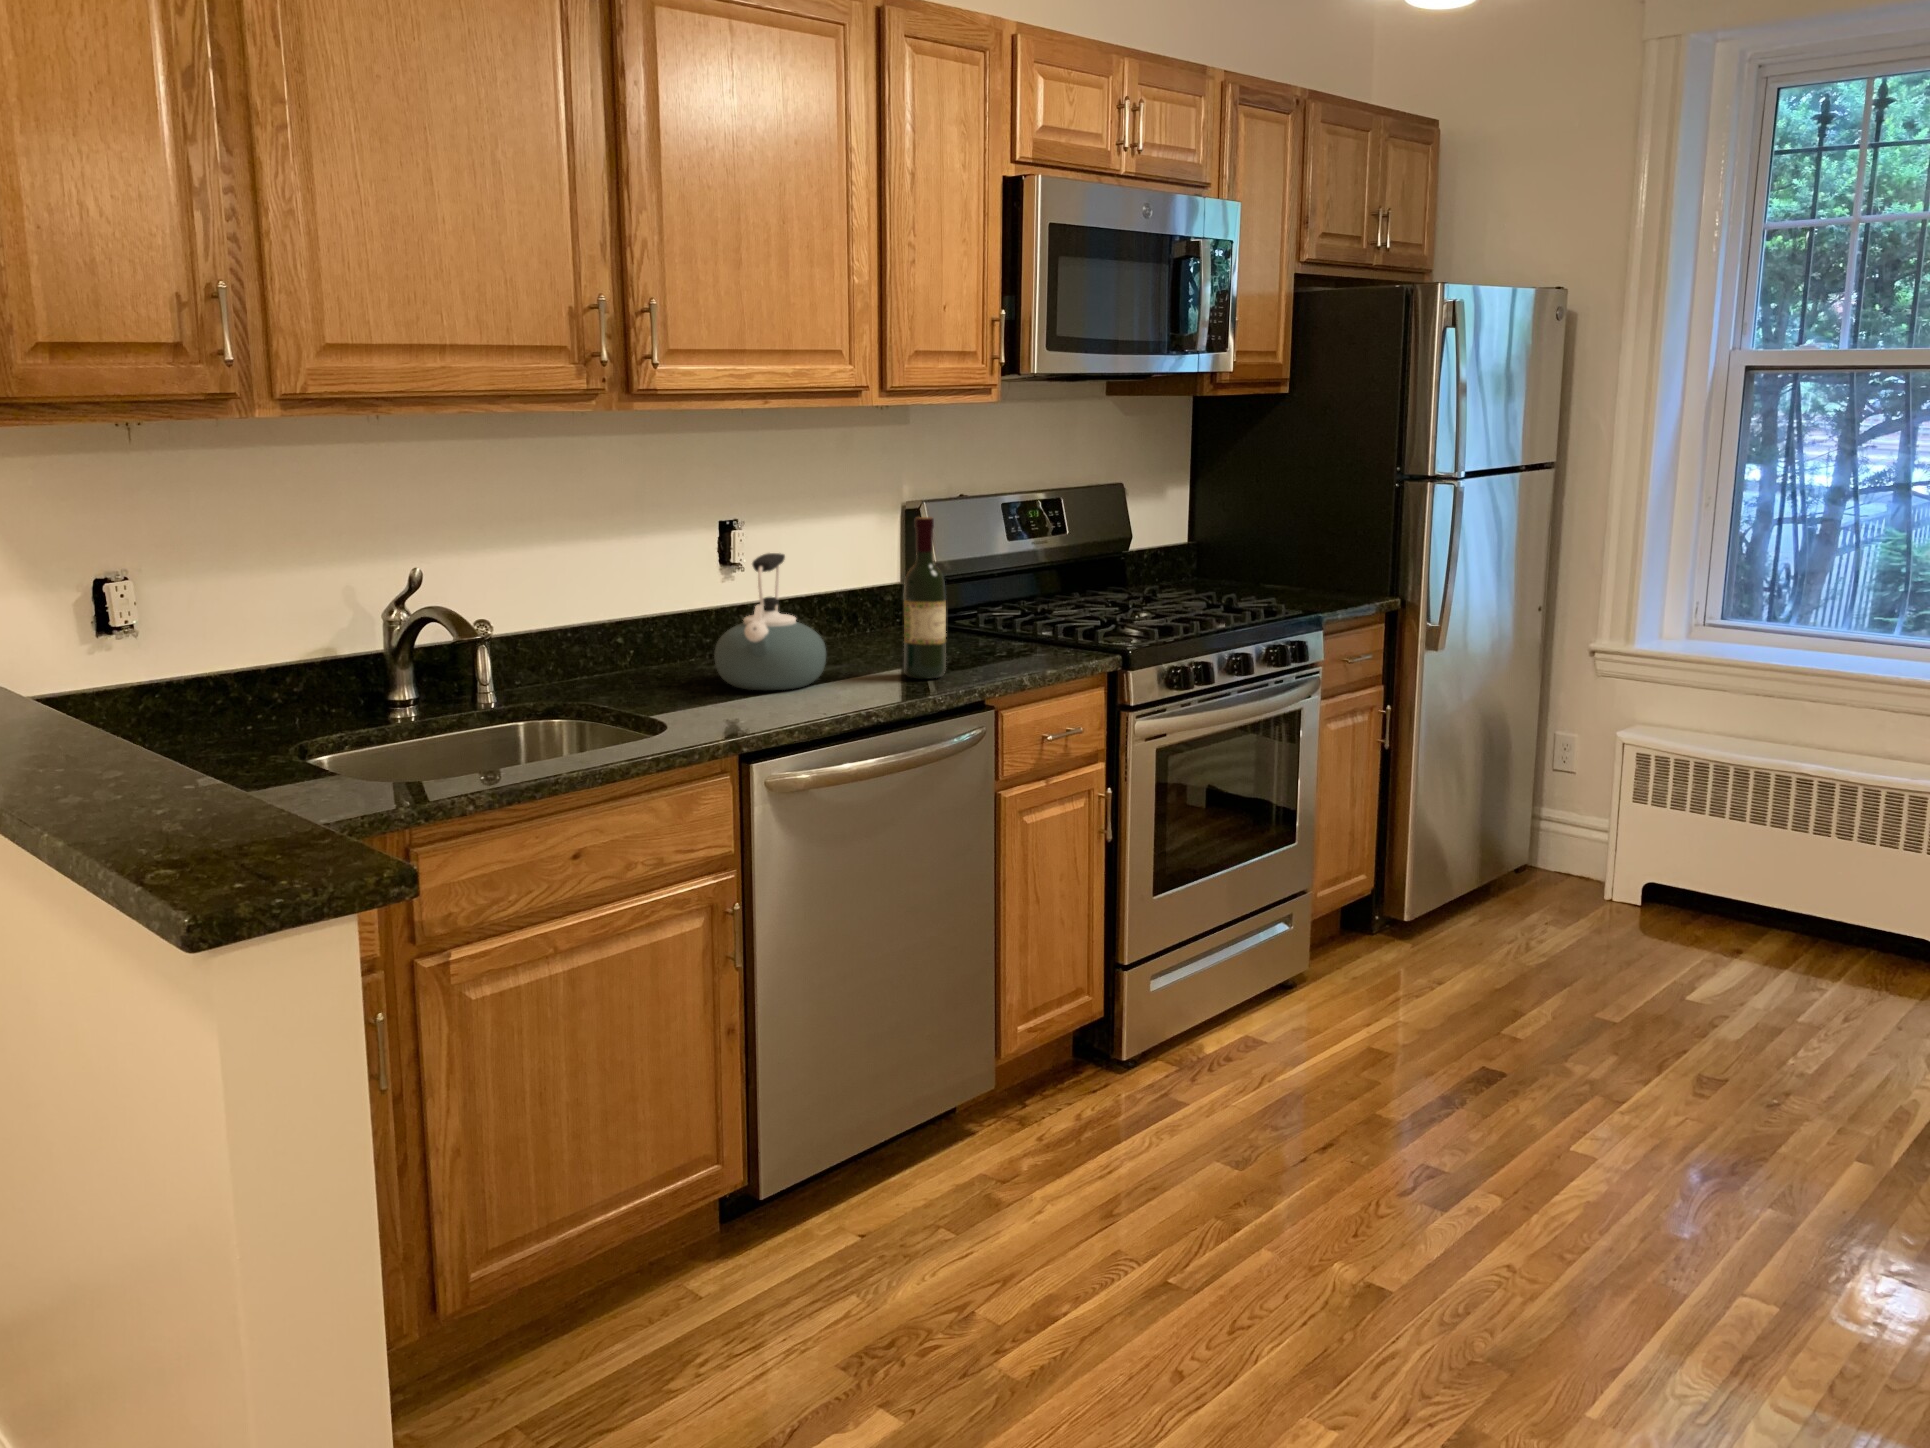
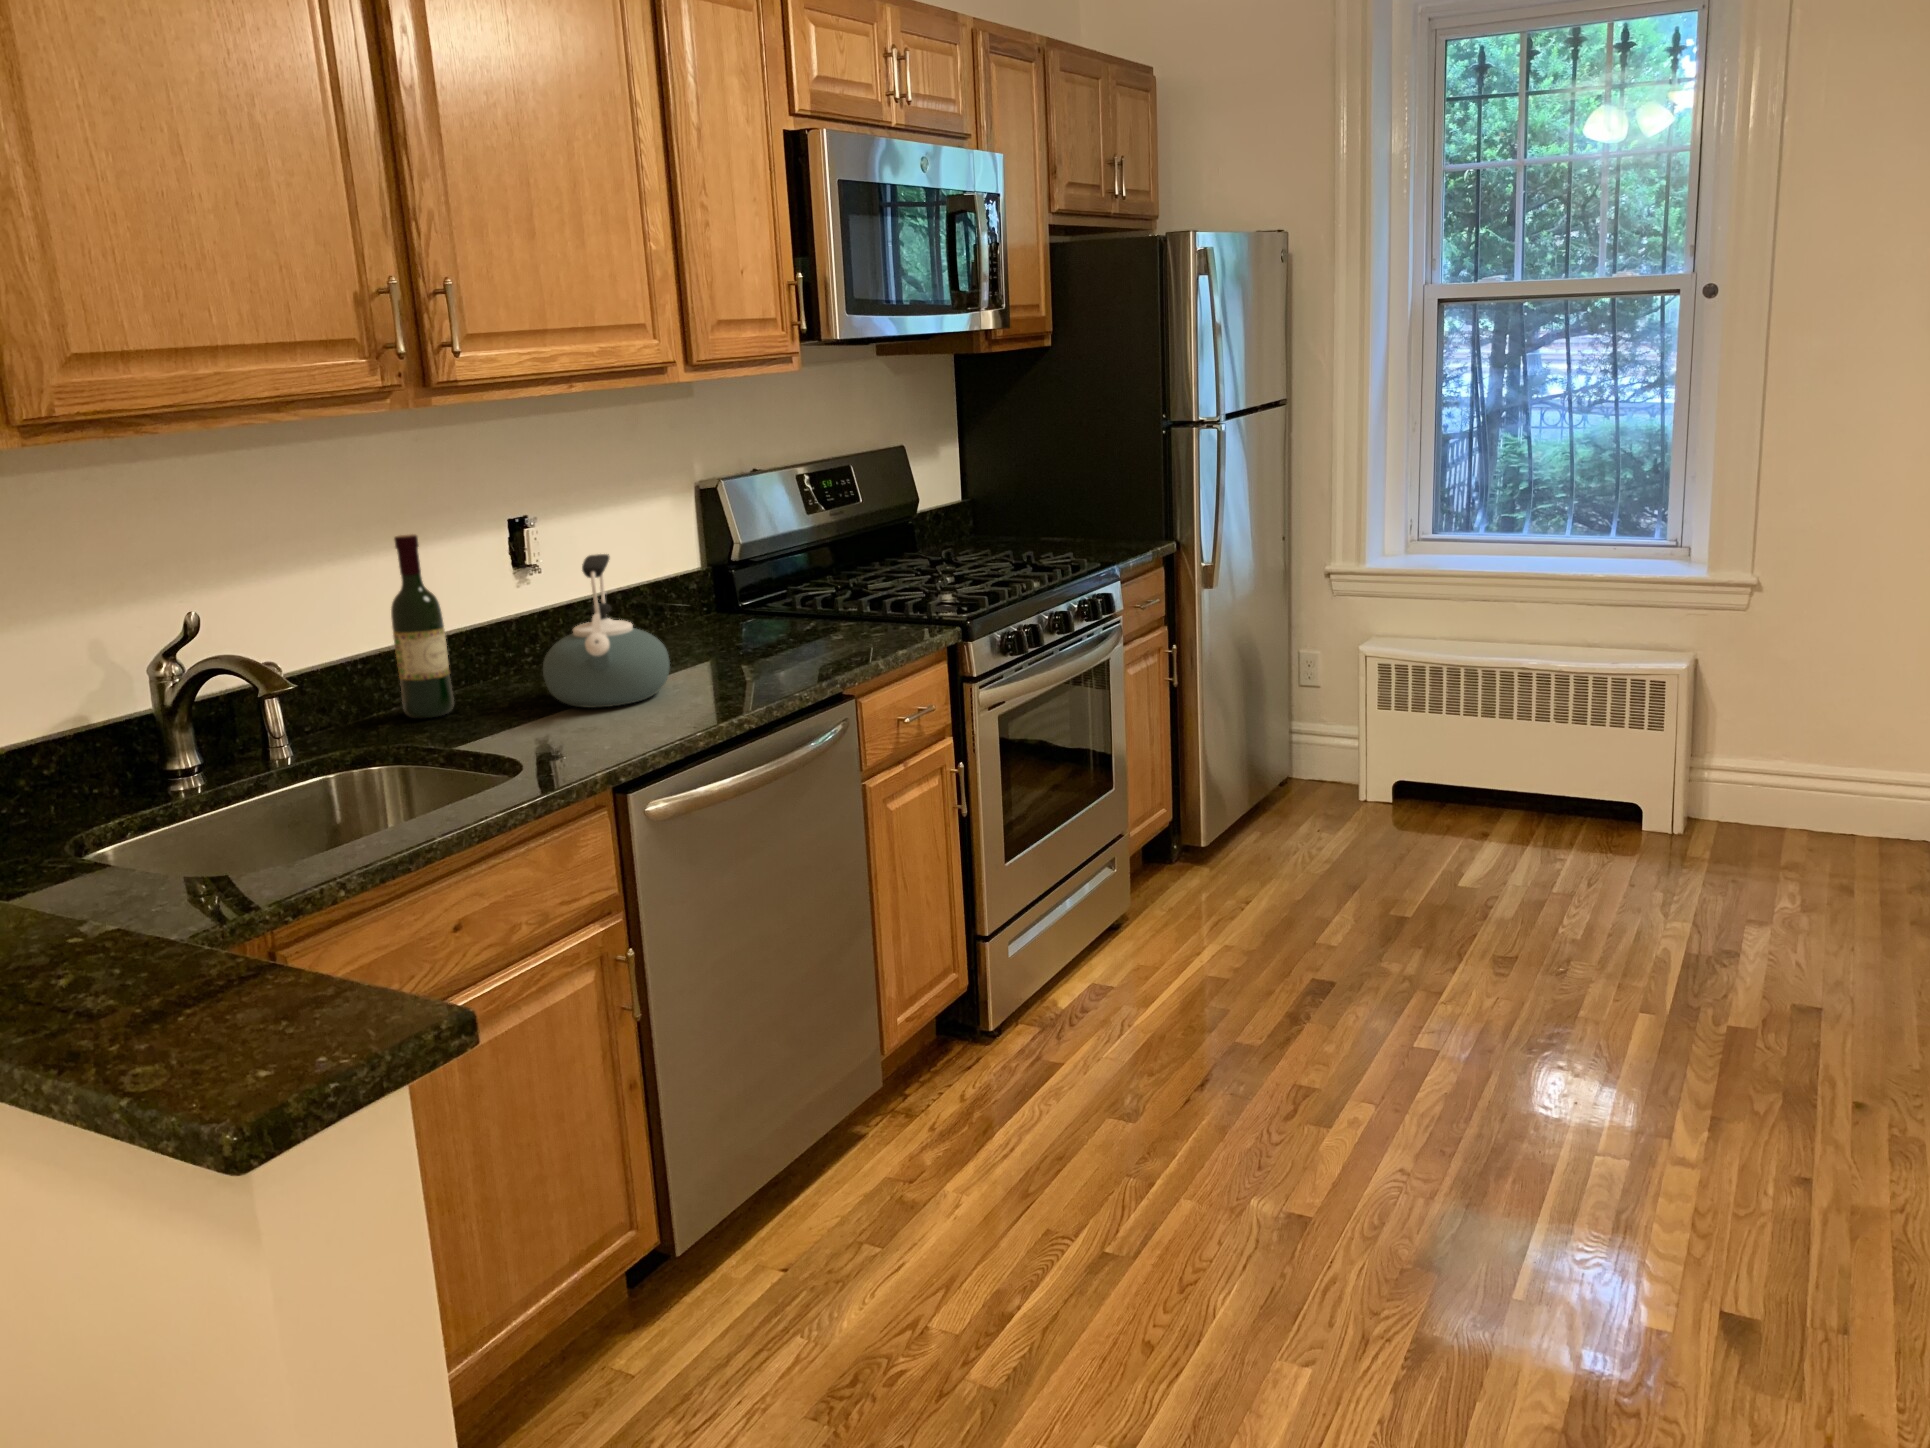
wine bottle: present [904,517,946,679] -> present [391,534,454,718]

